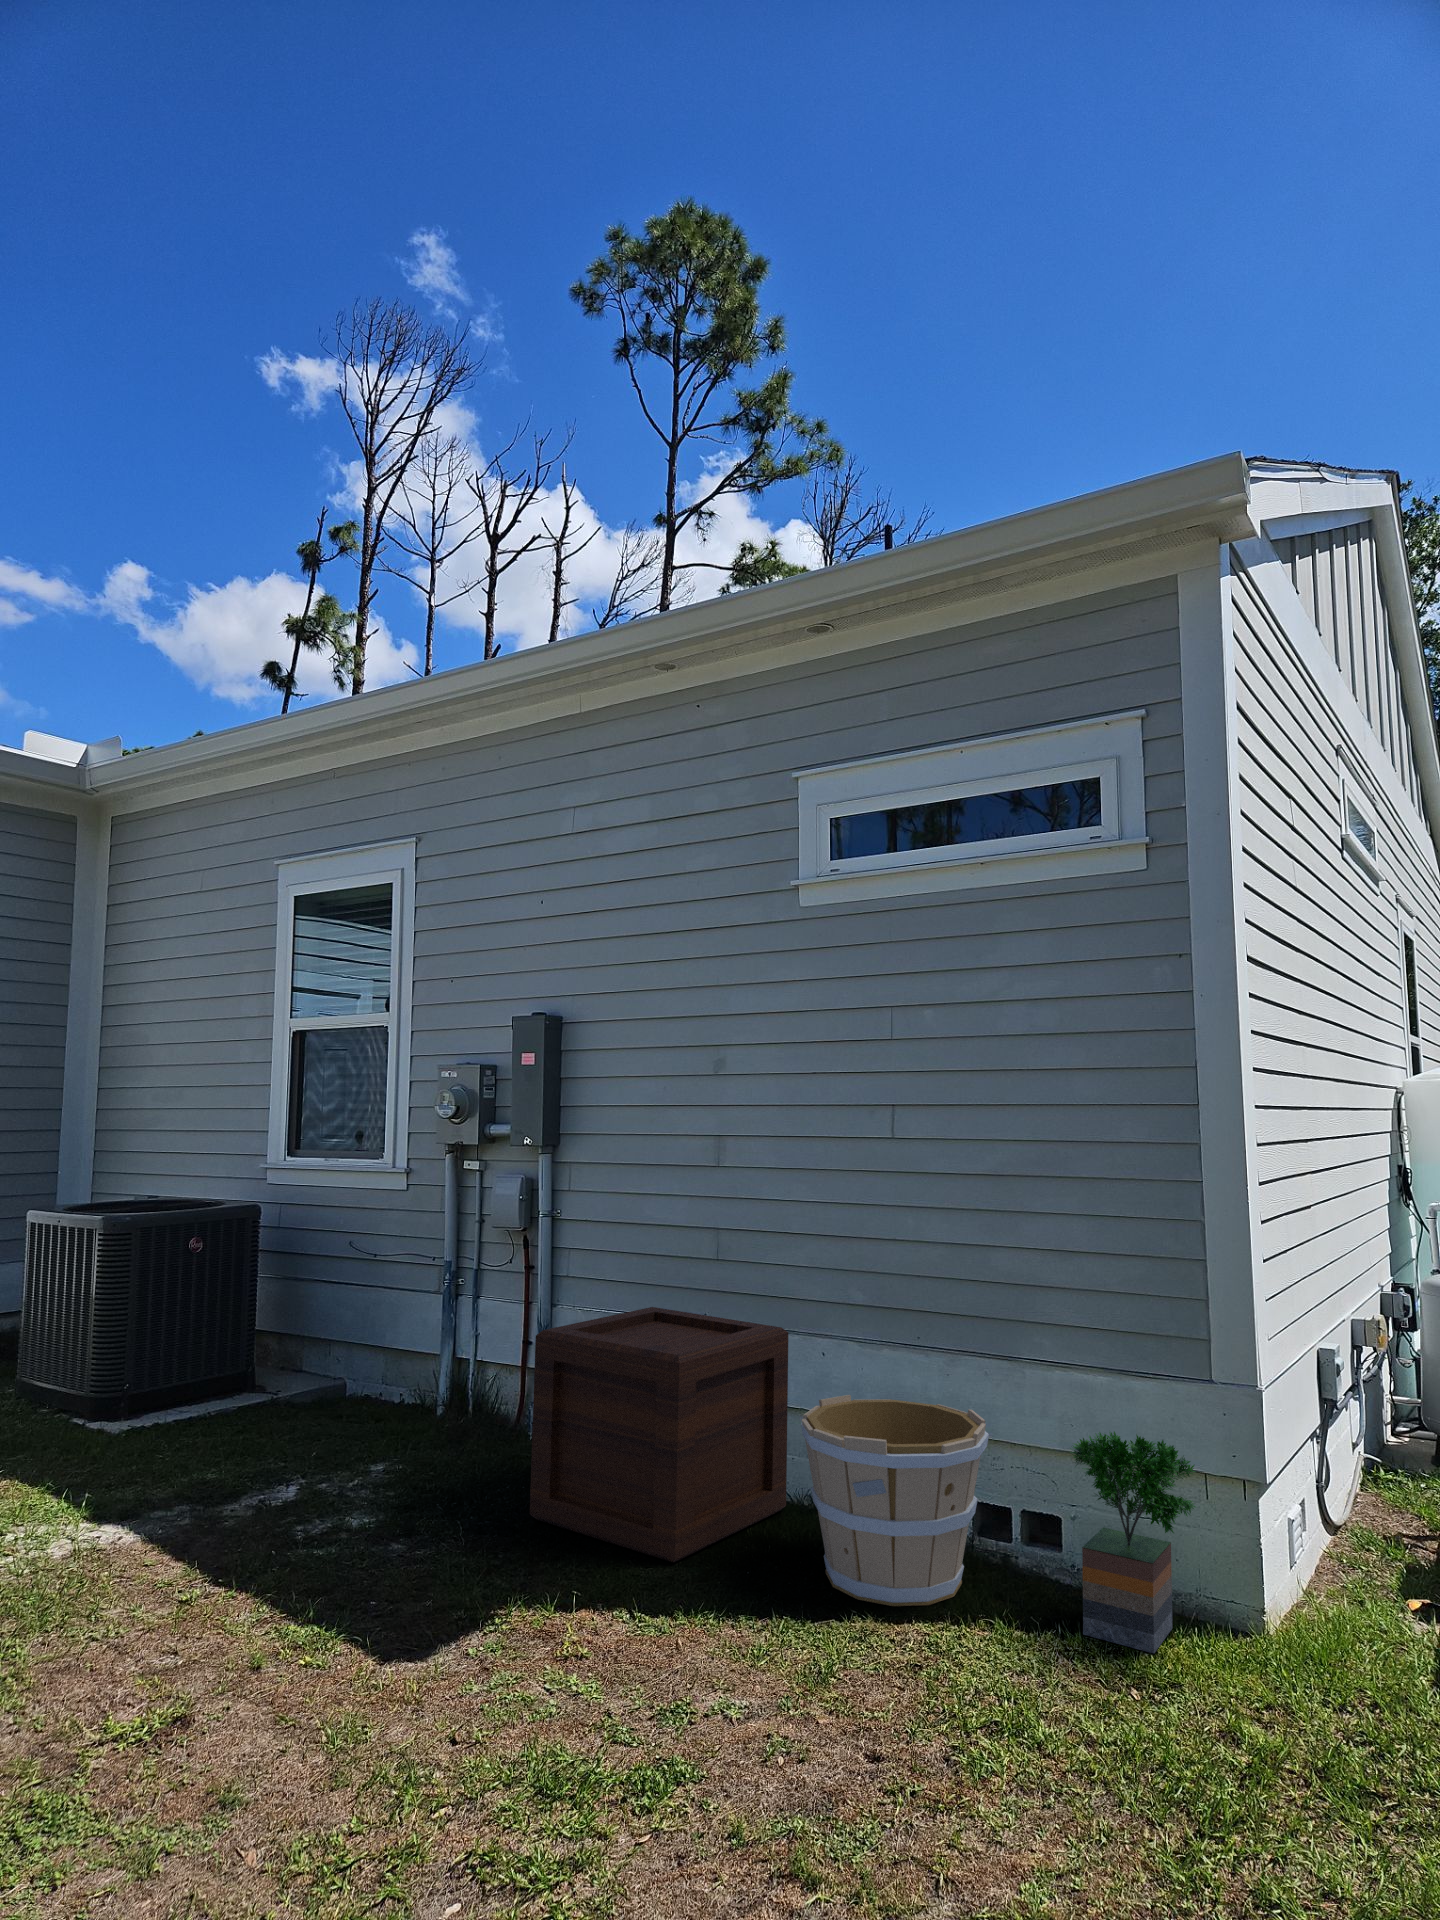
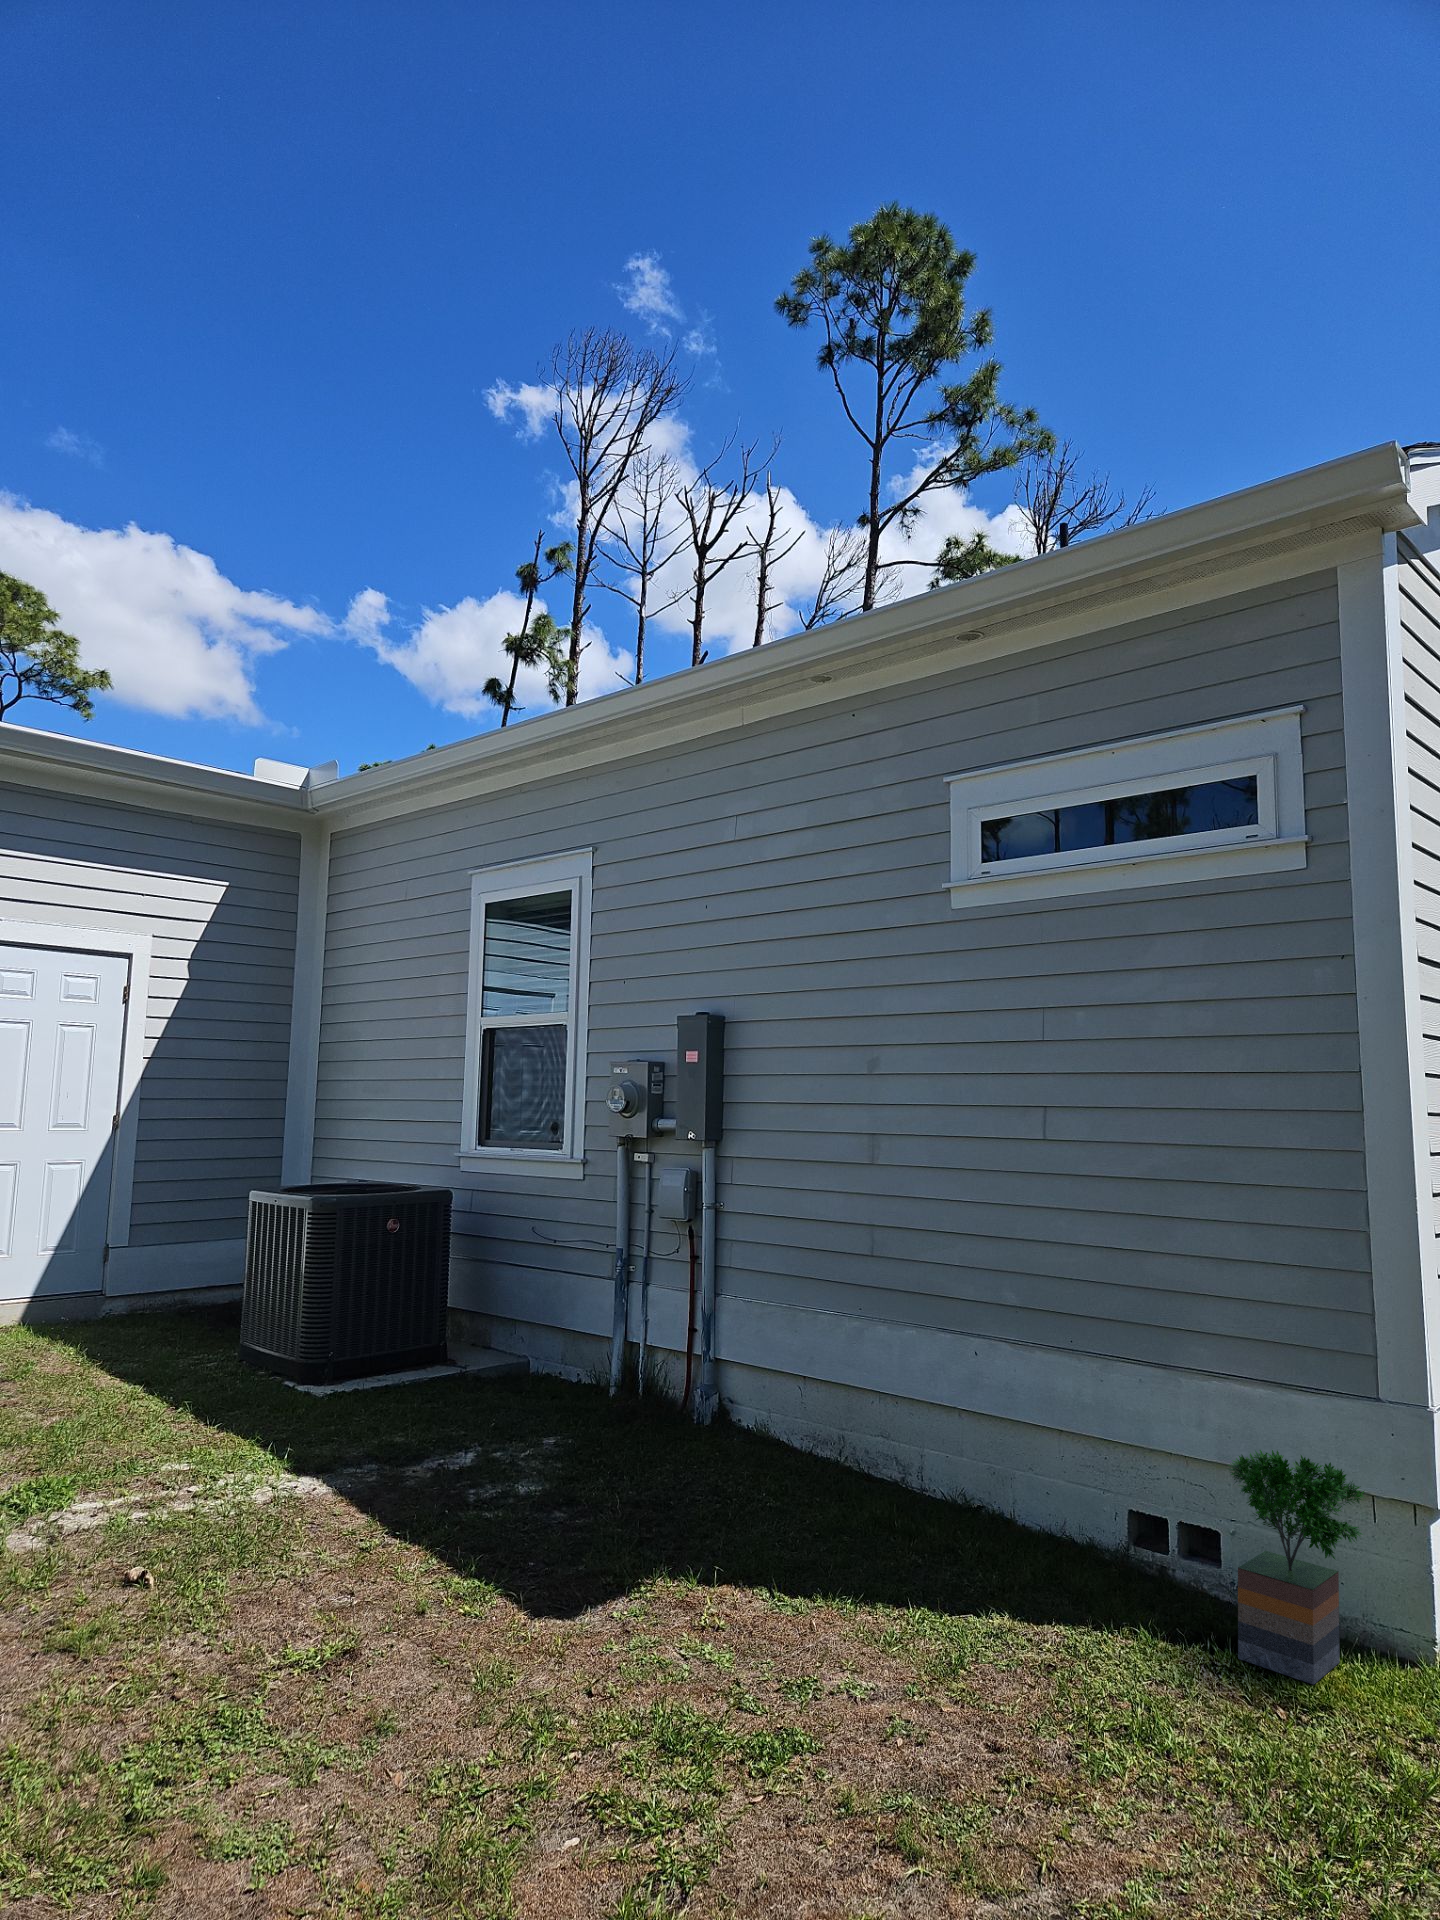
wooden crate: present [530,1307,788,1563] -> none [688,1304,946,1553]
wooden bucket: present [801,1395,989,1606] -> none [950,1399,1145,1615]

